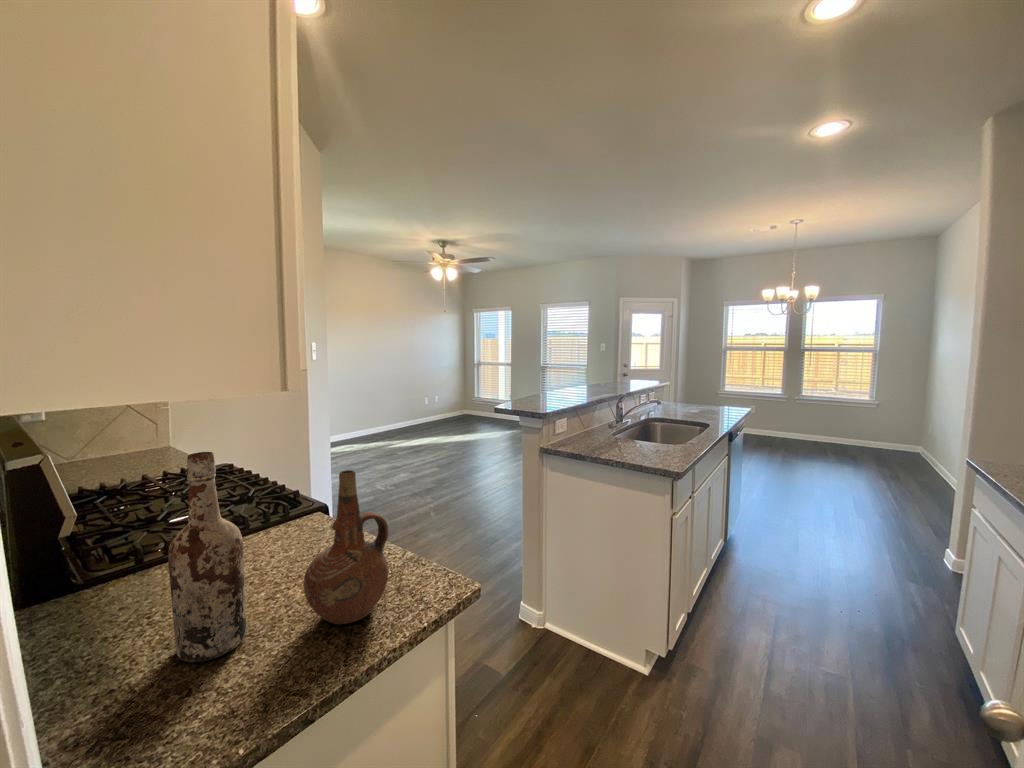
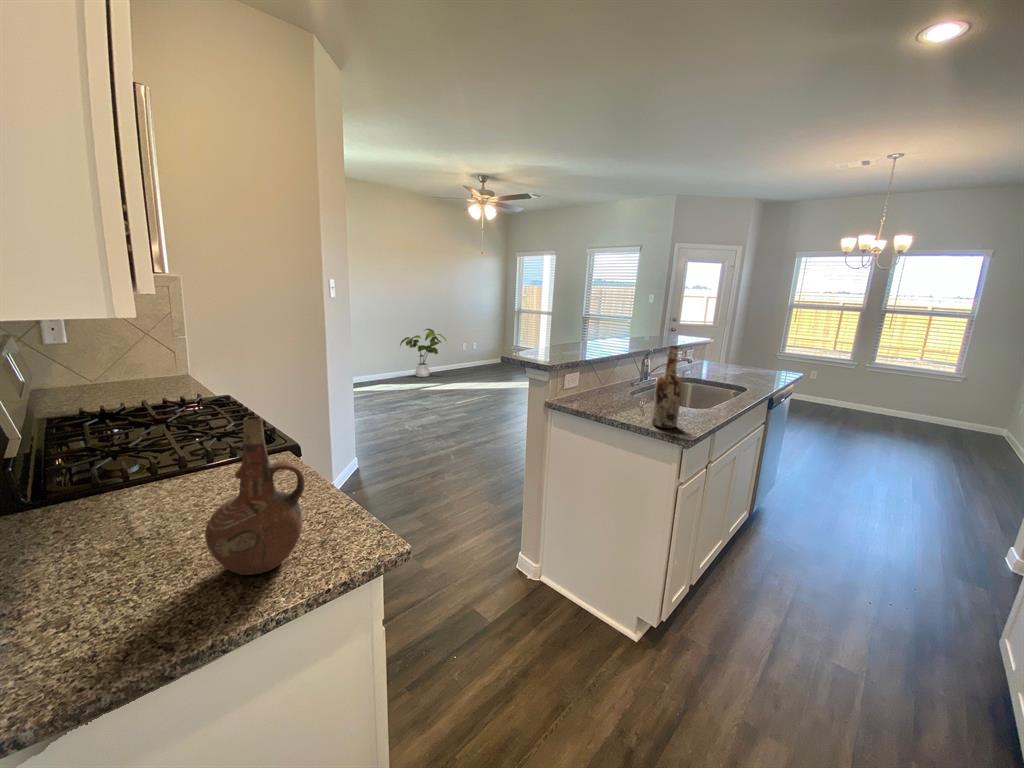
house plant: none [364,386,412,435] -> present [400,329,446,377]
wine bottle: present [168,452,247,662] -> present [652,346,682,428]

